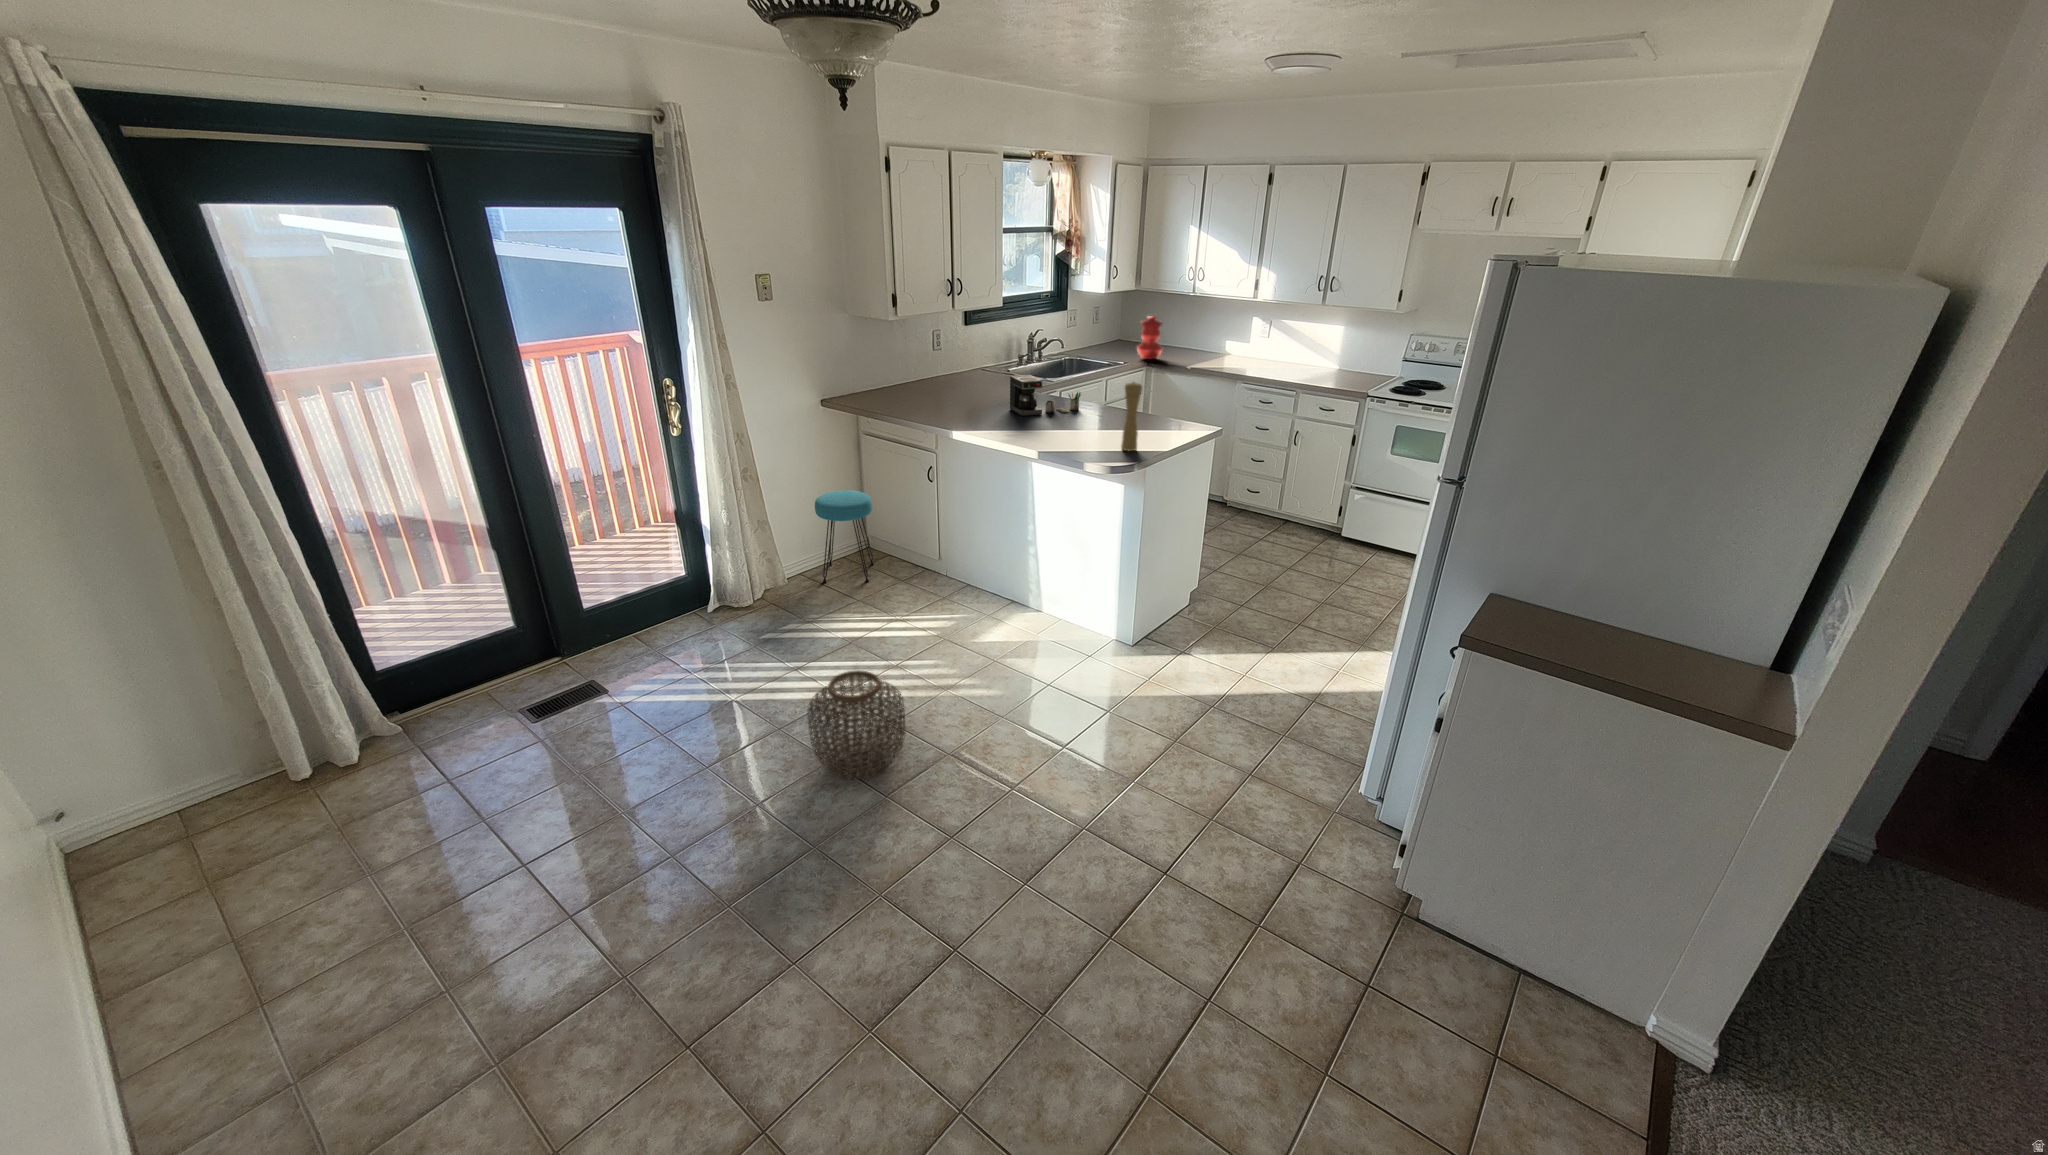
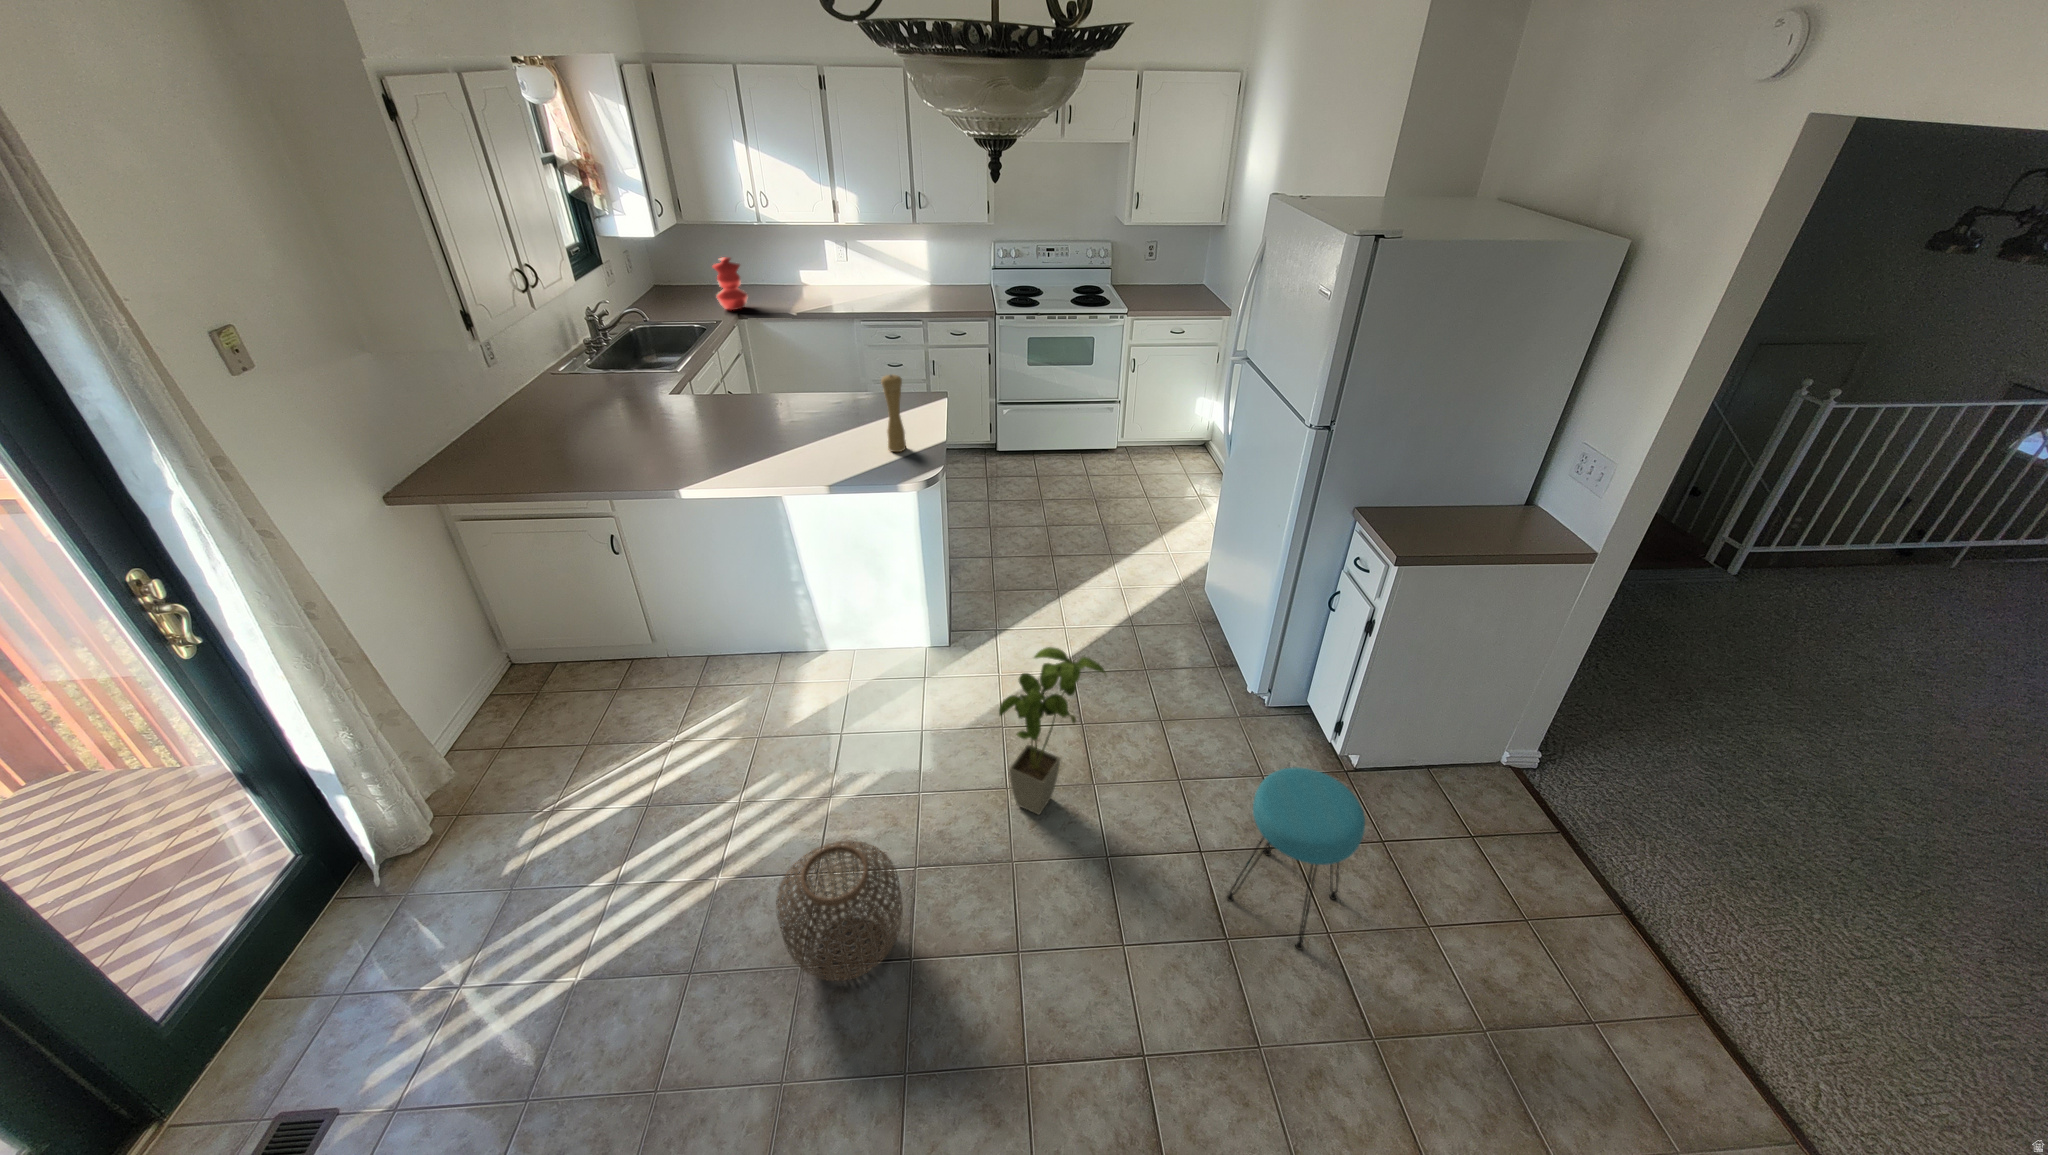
coffee maker: present [1010,375,1081,416] -> none [675,380,767,436]
stool: present [815,490,874,582] -> present [1227,767,1365,950]
house plant: none [1033,602,1131,773] -> present [999,647,1106,815]

